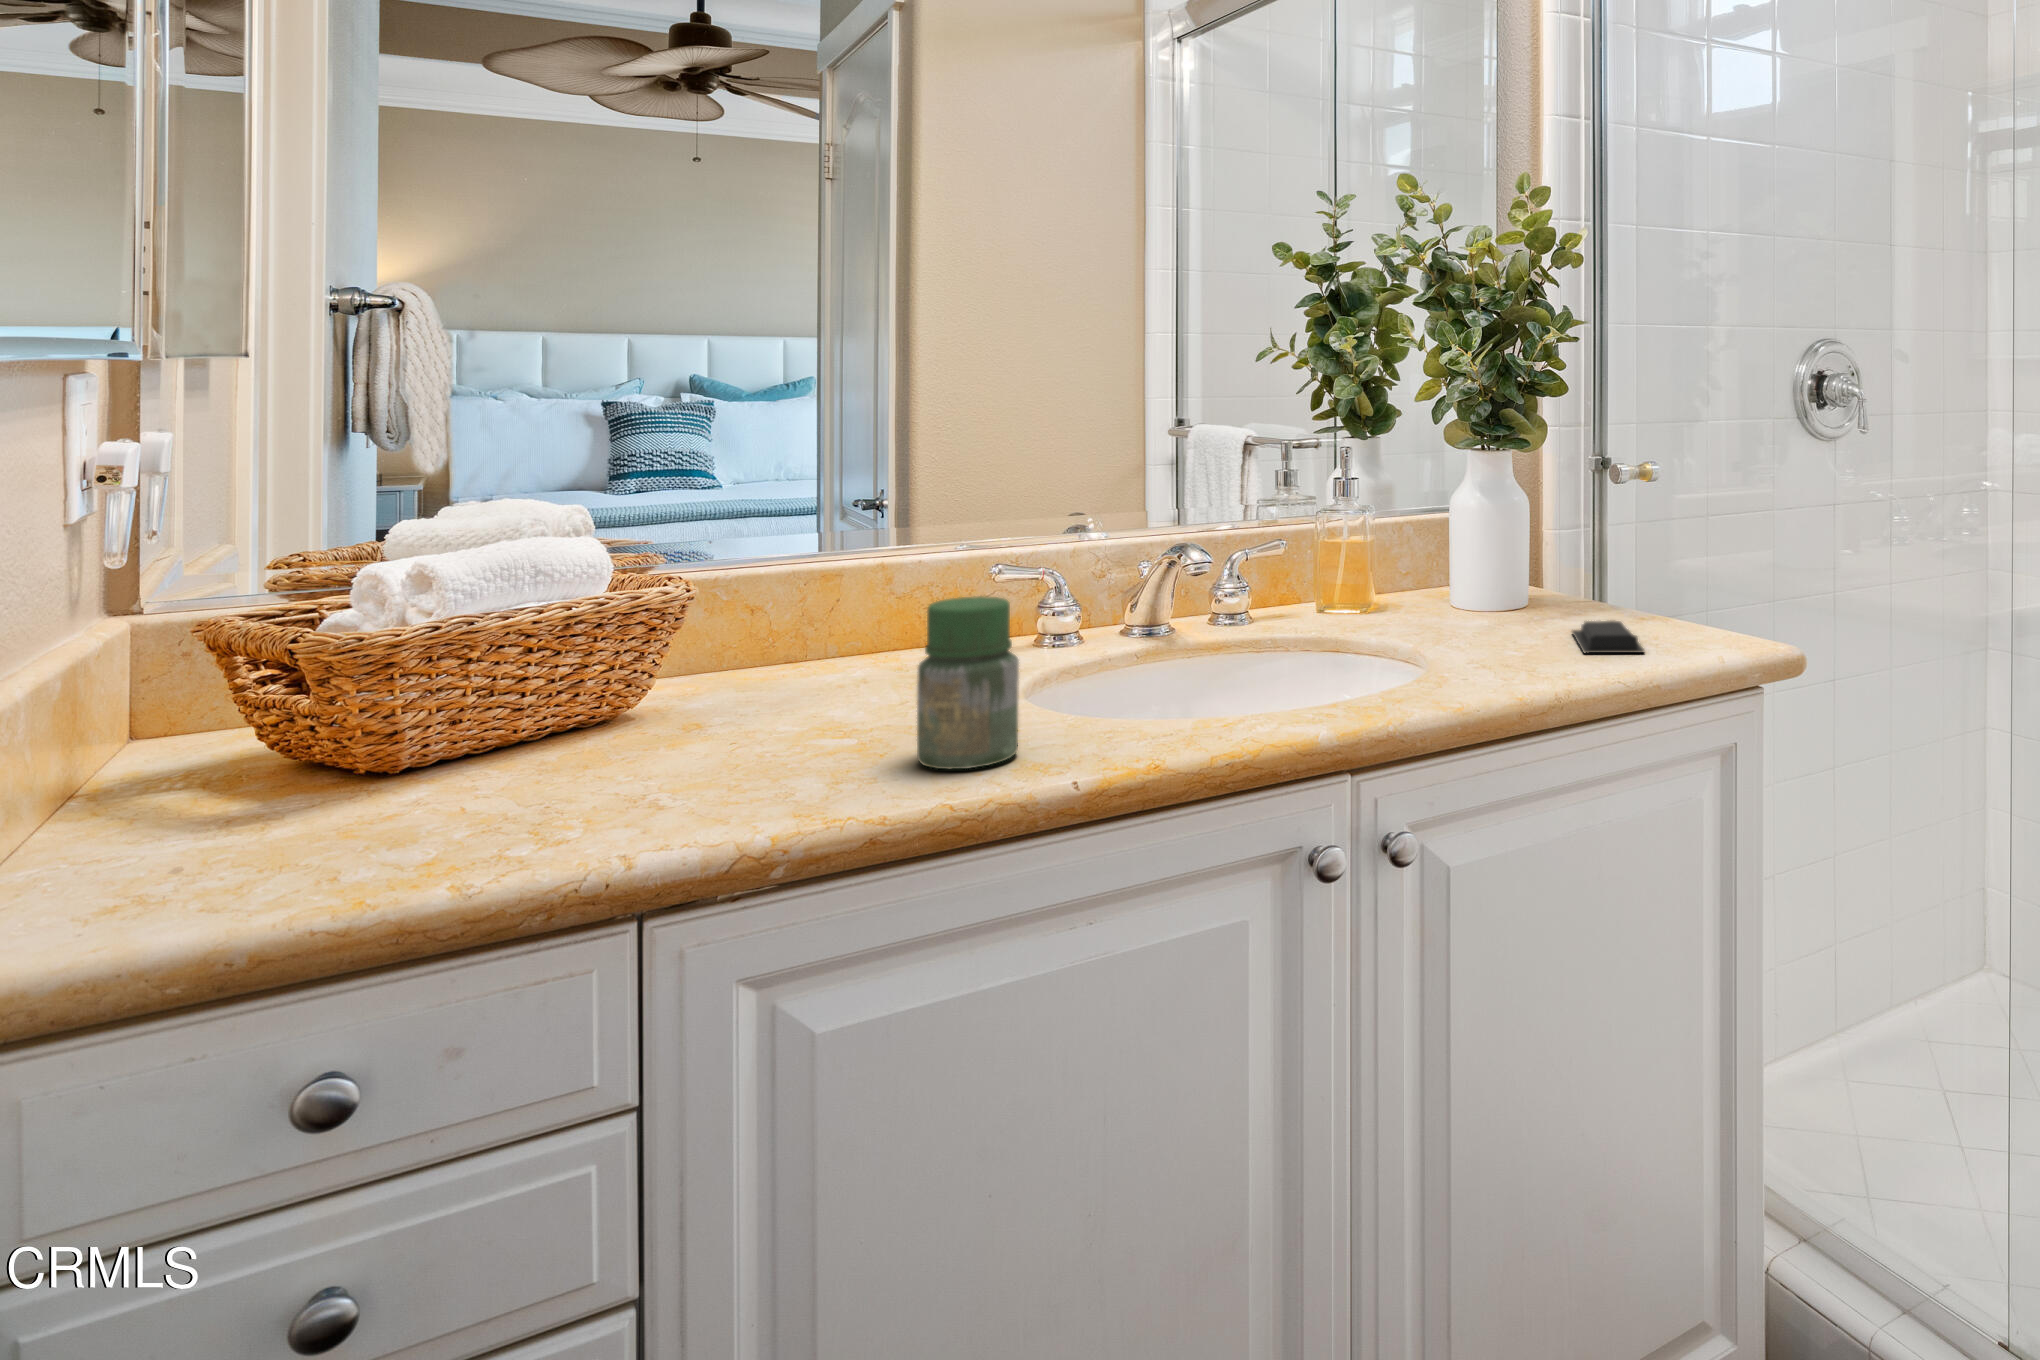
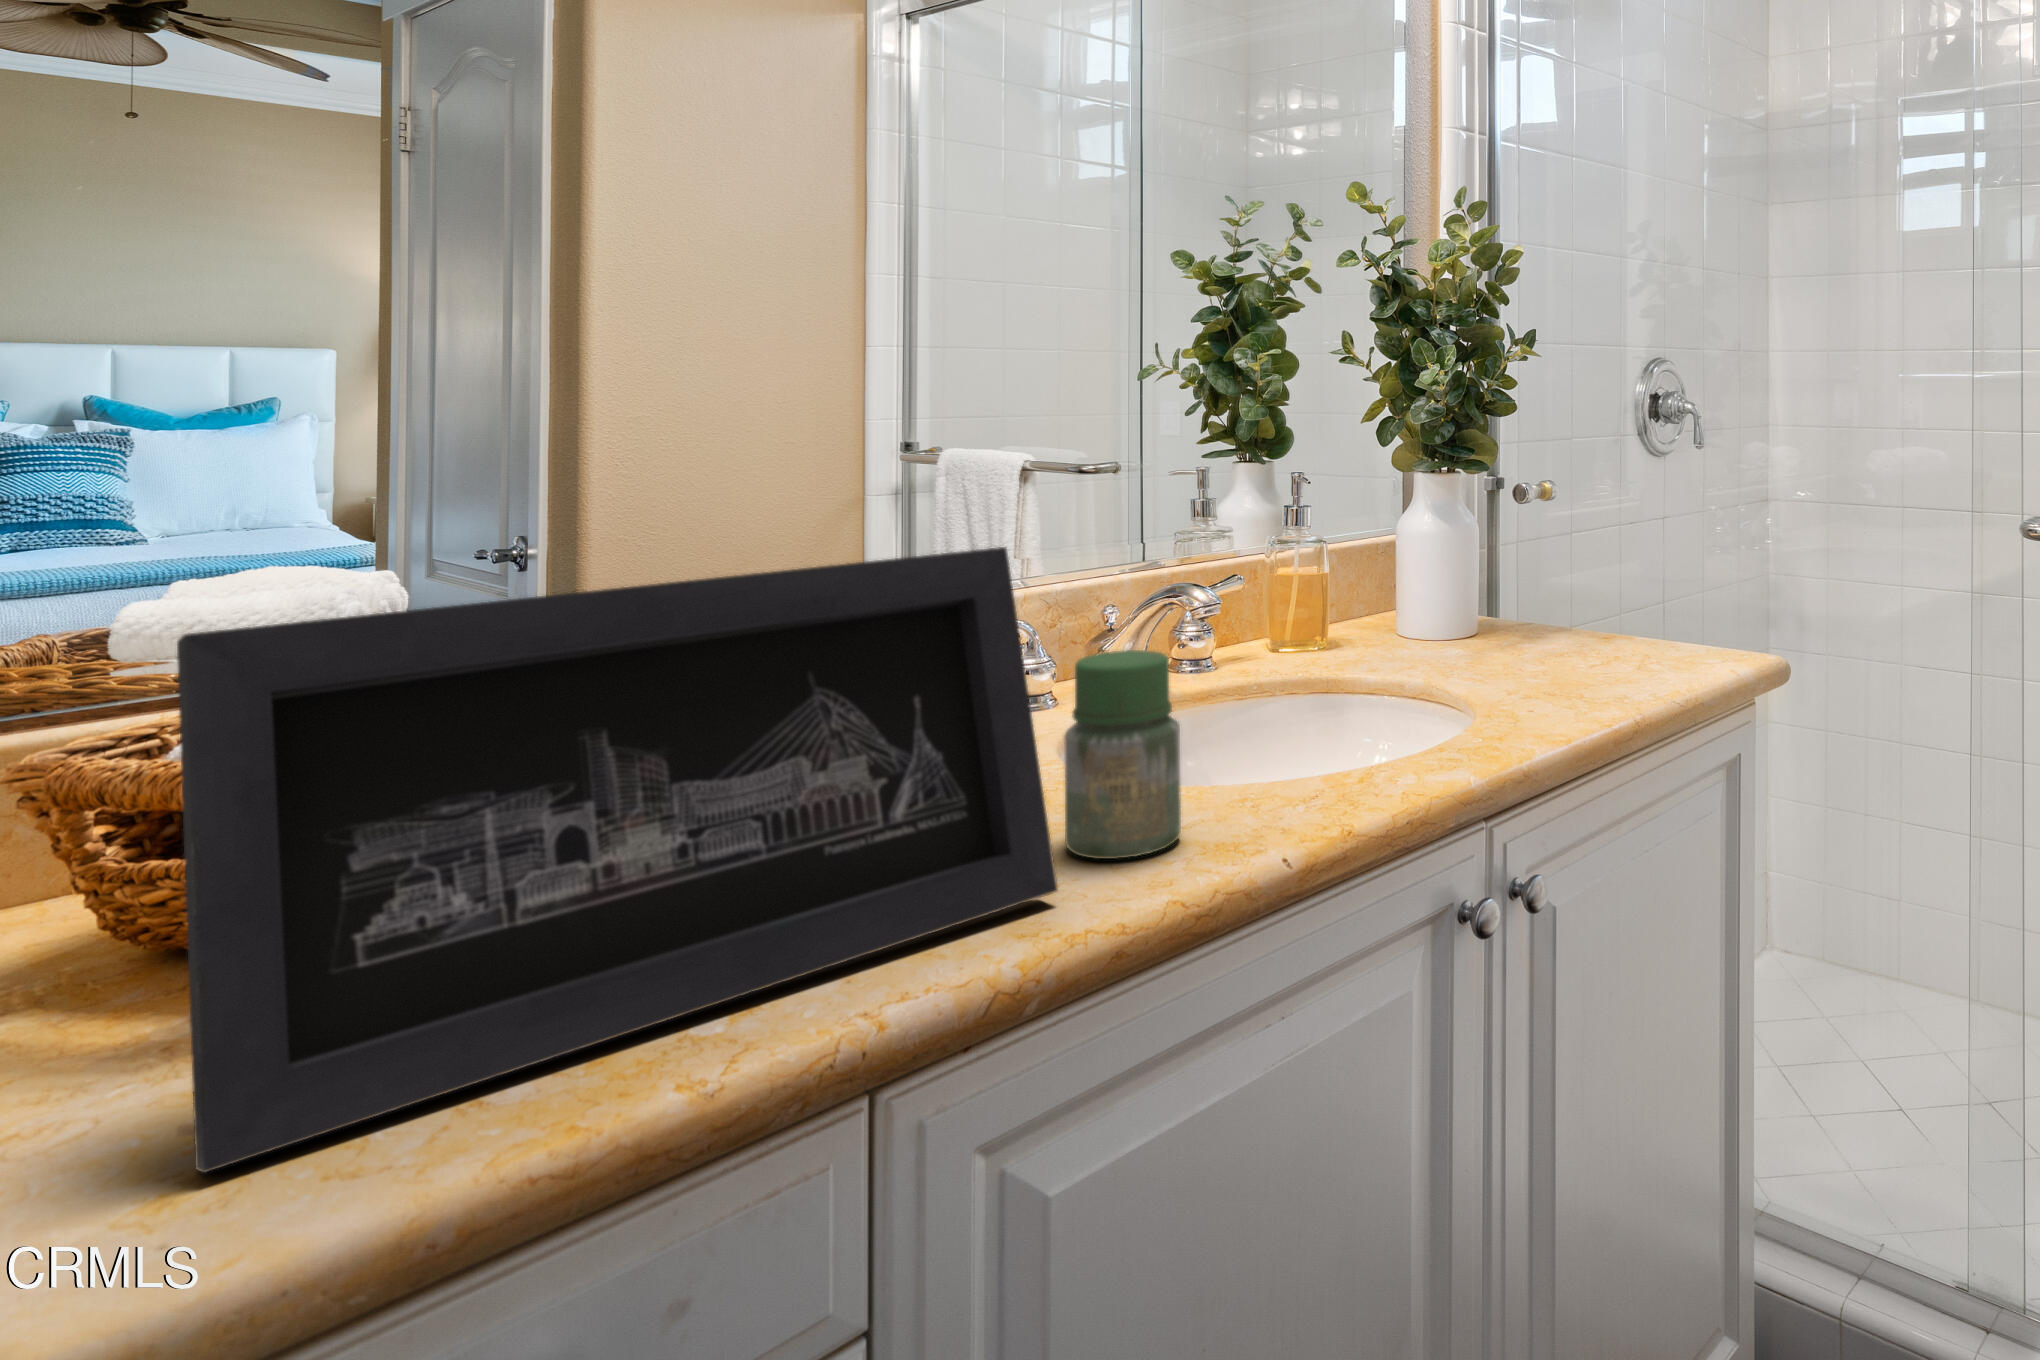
picture frame: none [143,503,855,897] -> present [177,547,1058,1172]
soap bar: present [1572,621,1644,653] -> none [1560,637,1662,672]

